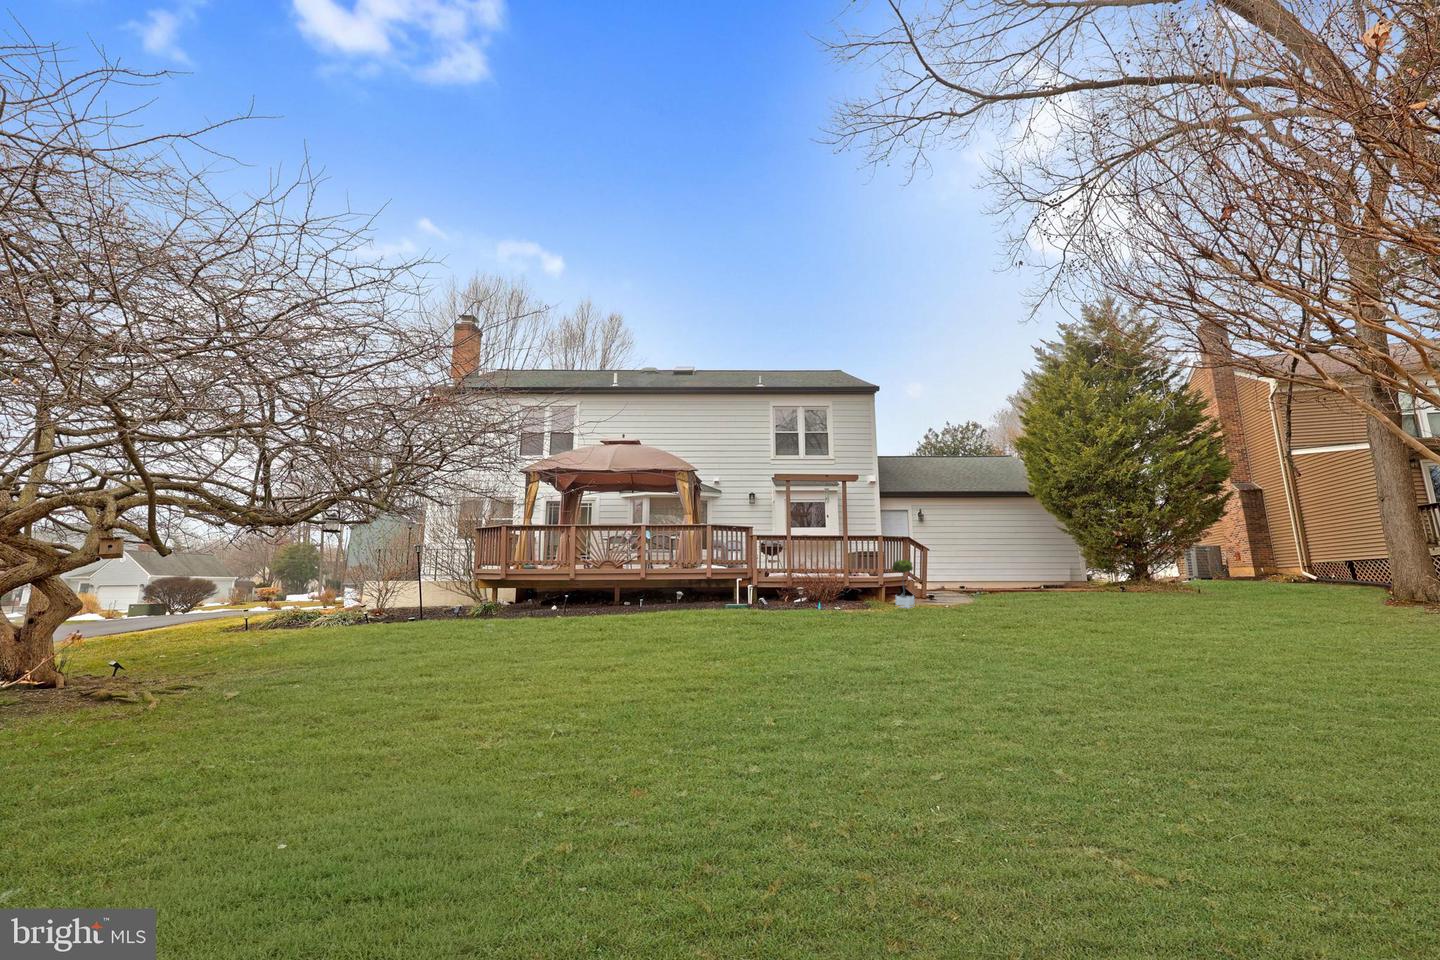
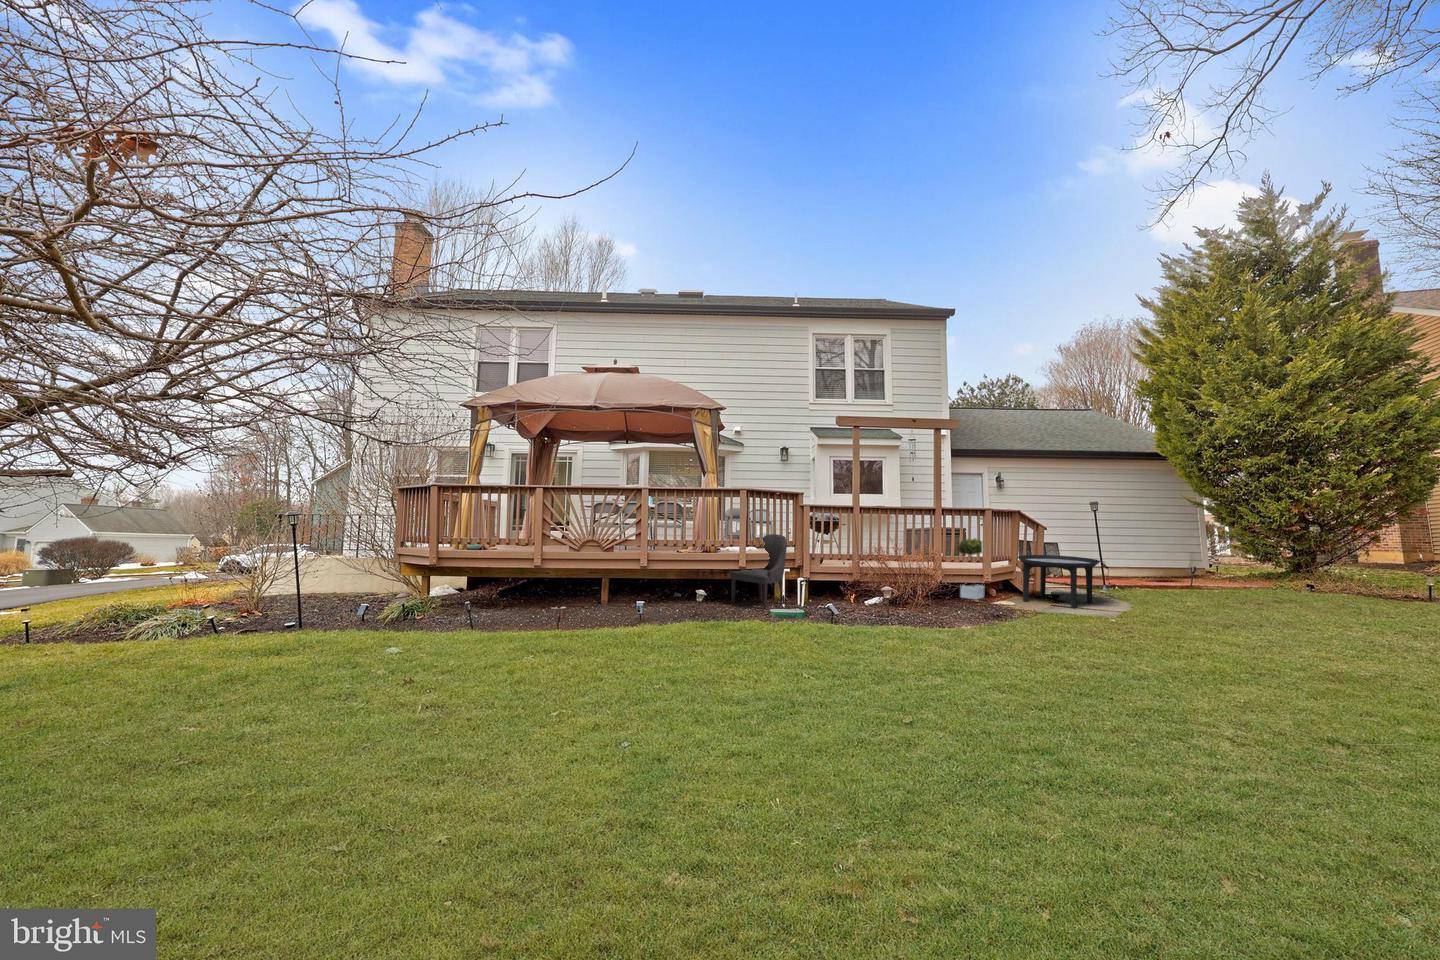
chair: none [713,559,758,619] -> present [730,534,787,609]
round table: none [939,572,1003,613] -> present [1018,555,1100,608]

